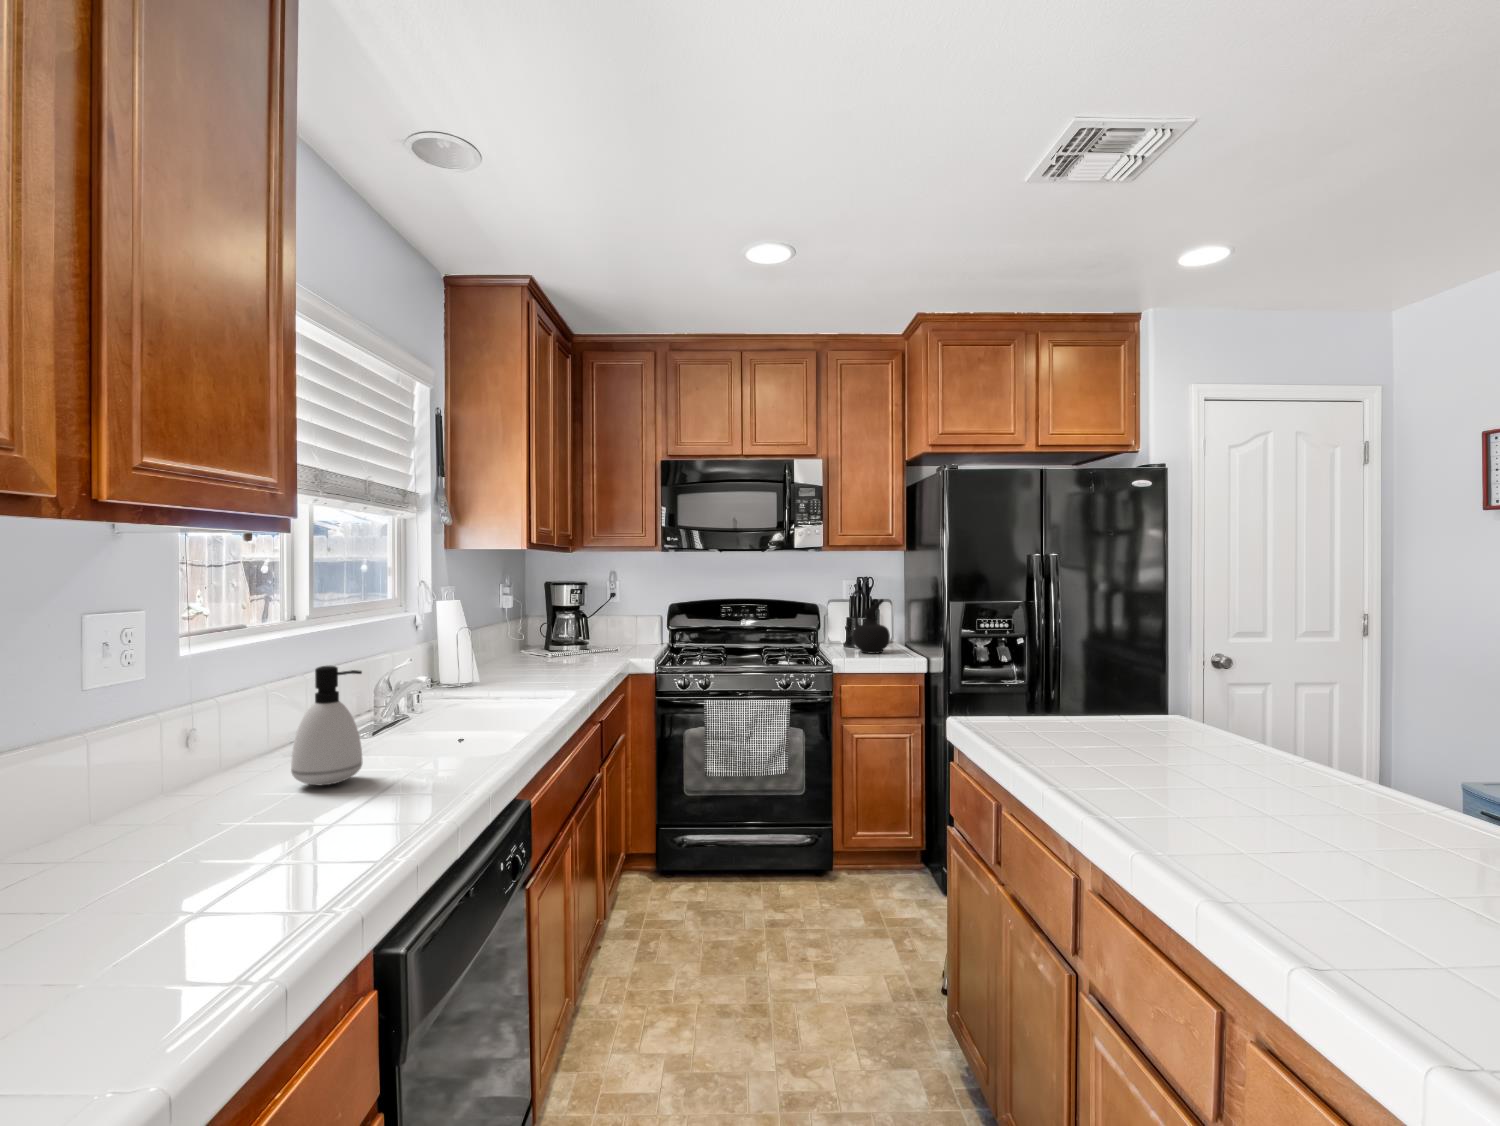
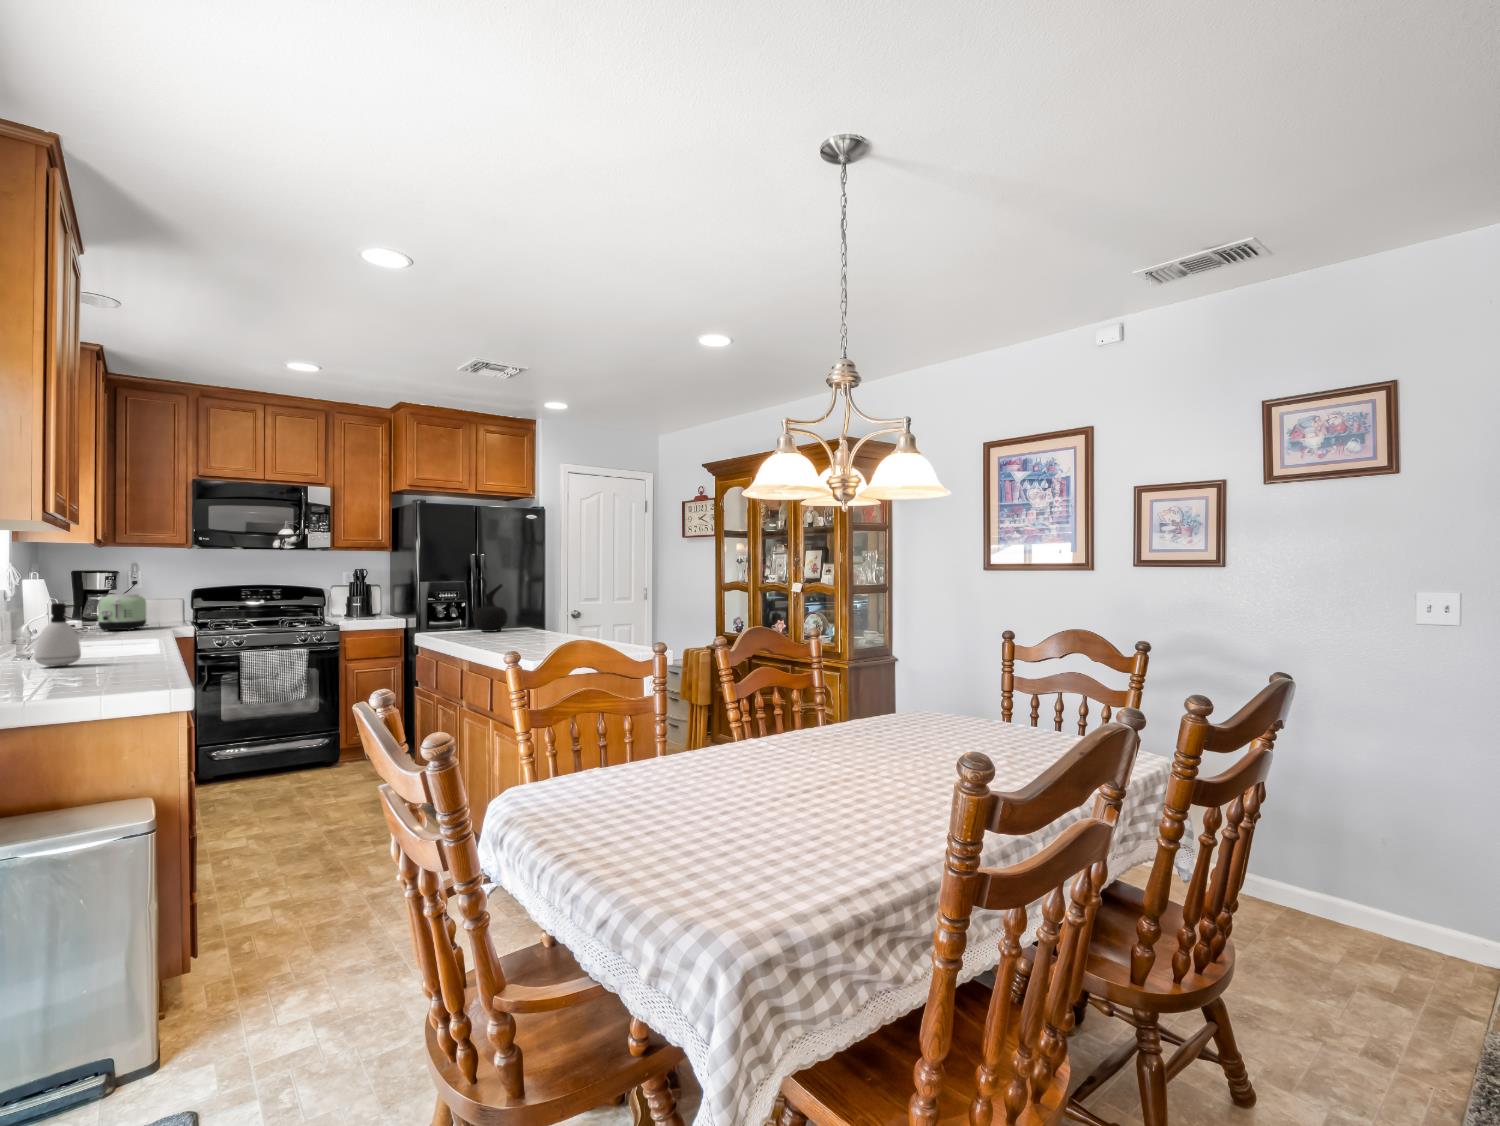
ceramic jug: present [851,590,890,654] -> present [473,576,508,632]
toaster: none [557,611,611,662] -> present [98,593,146,631]

